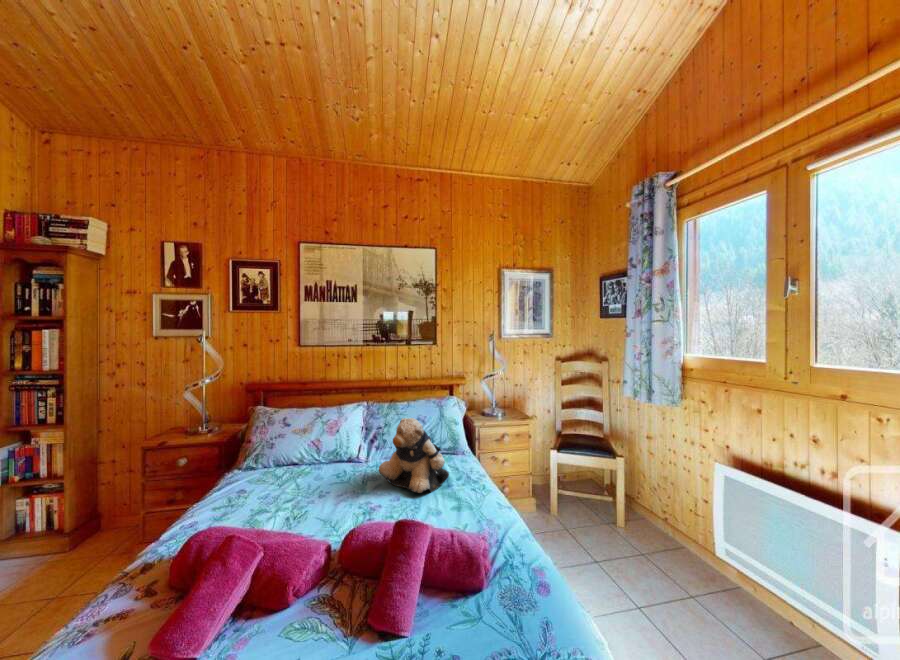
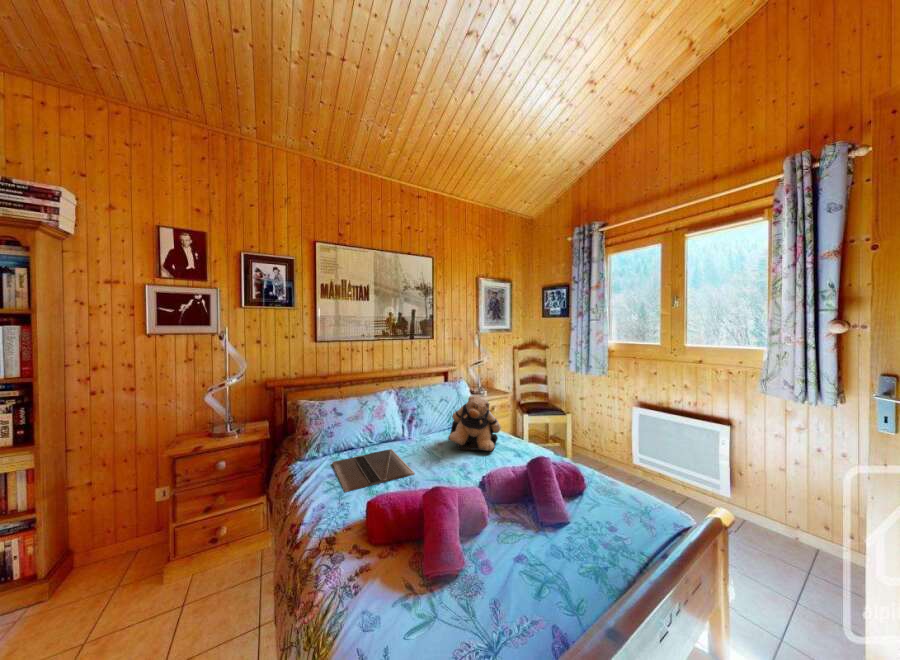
laptop: none [219,471,323,512] -> present [332,449,415,492]

